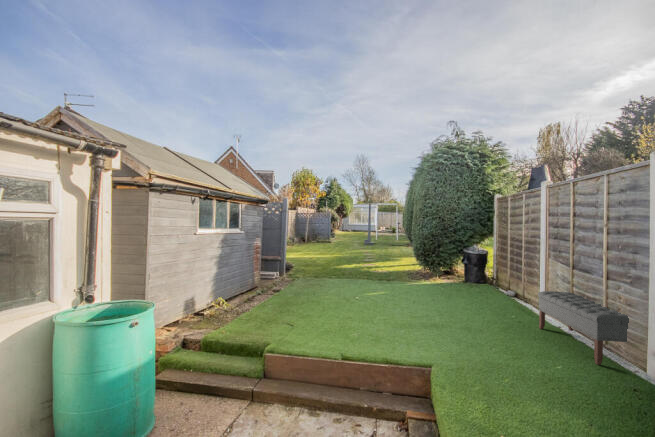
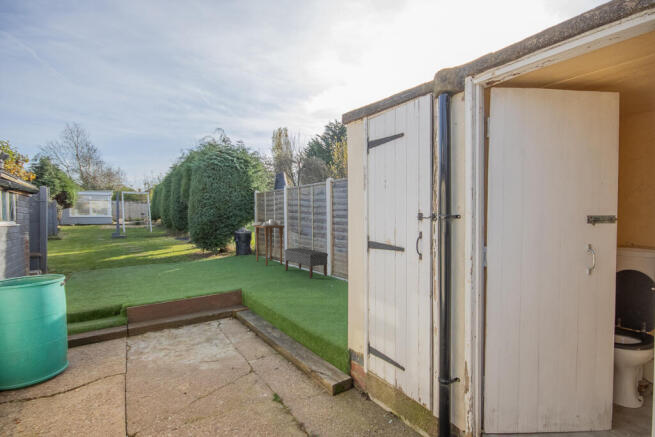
side table: none [483,236,540,312] -> present [252,219,284,266]

